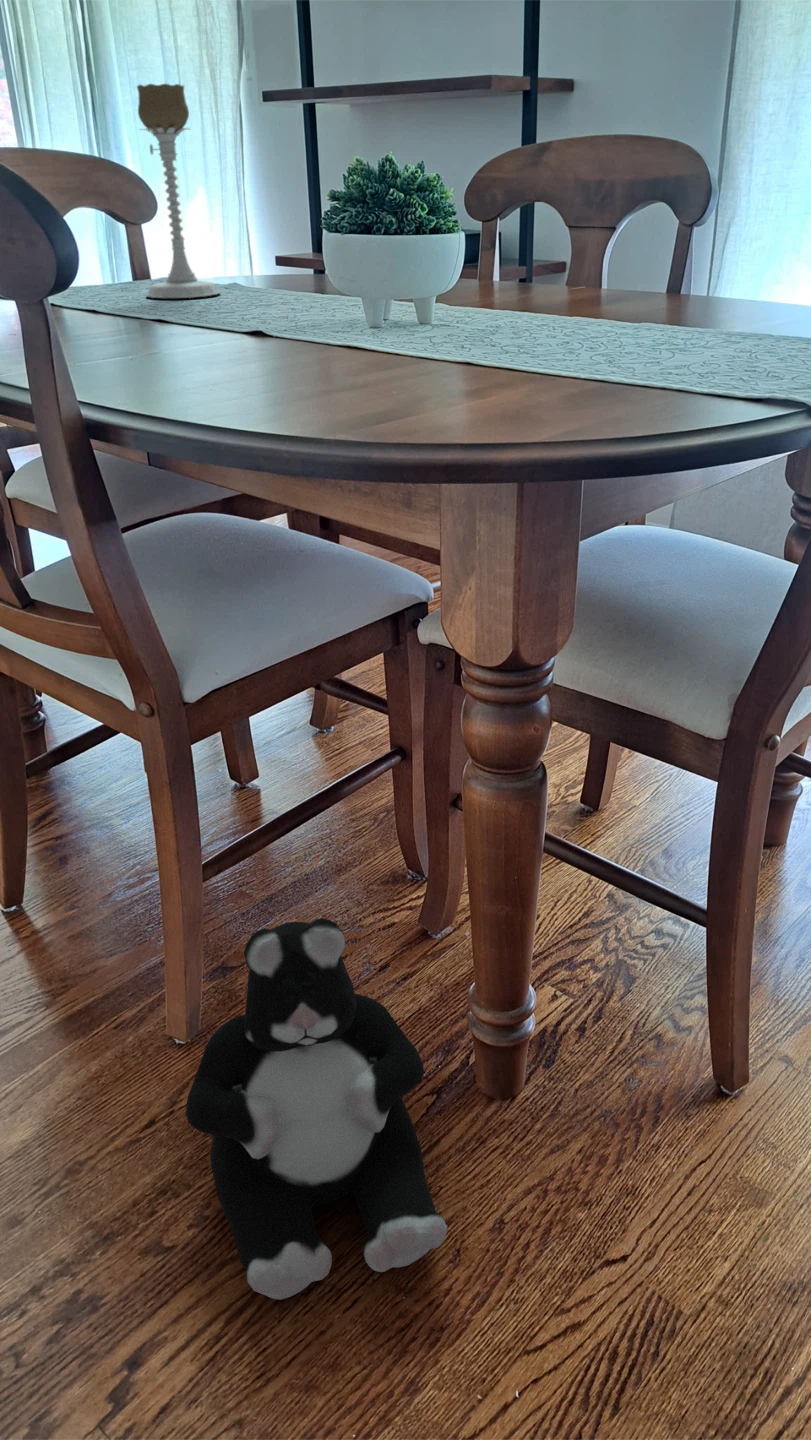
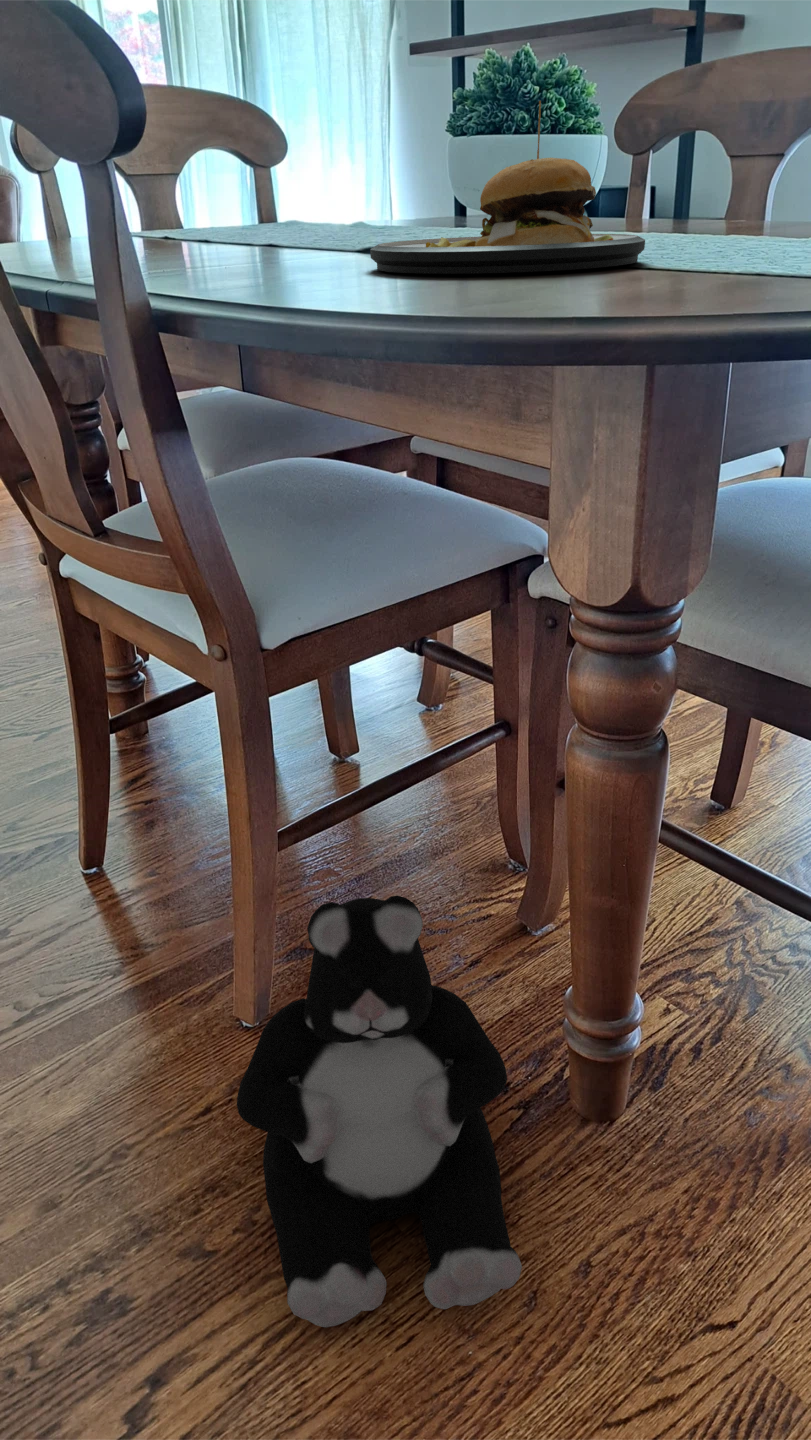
candle holder: present [137,84,221,298] -> none [267,14,346,245]
plate: none [261,208,504,364] -> present [370,101,645,274]

